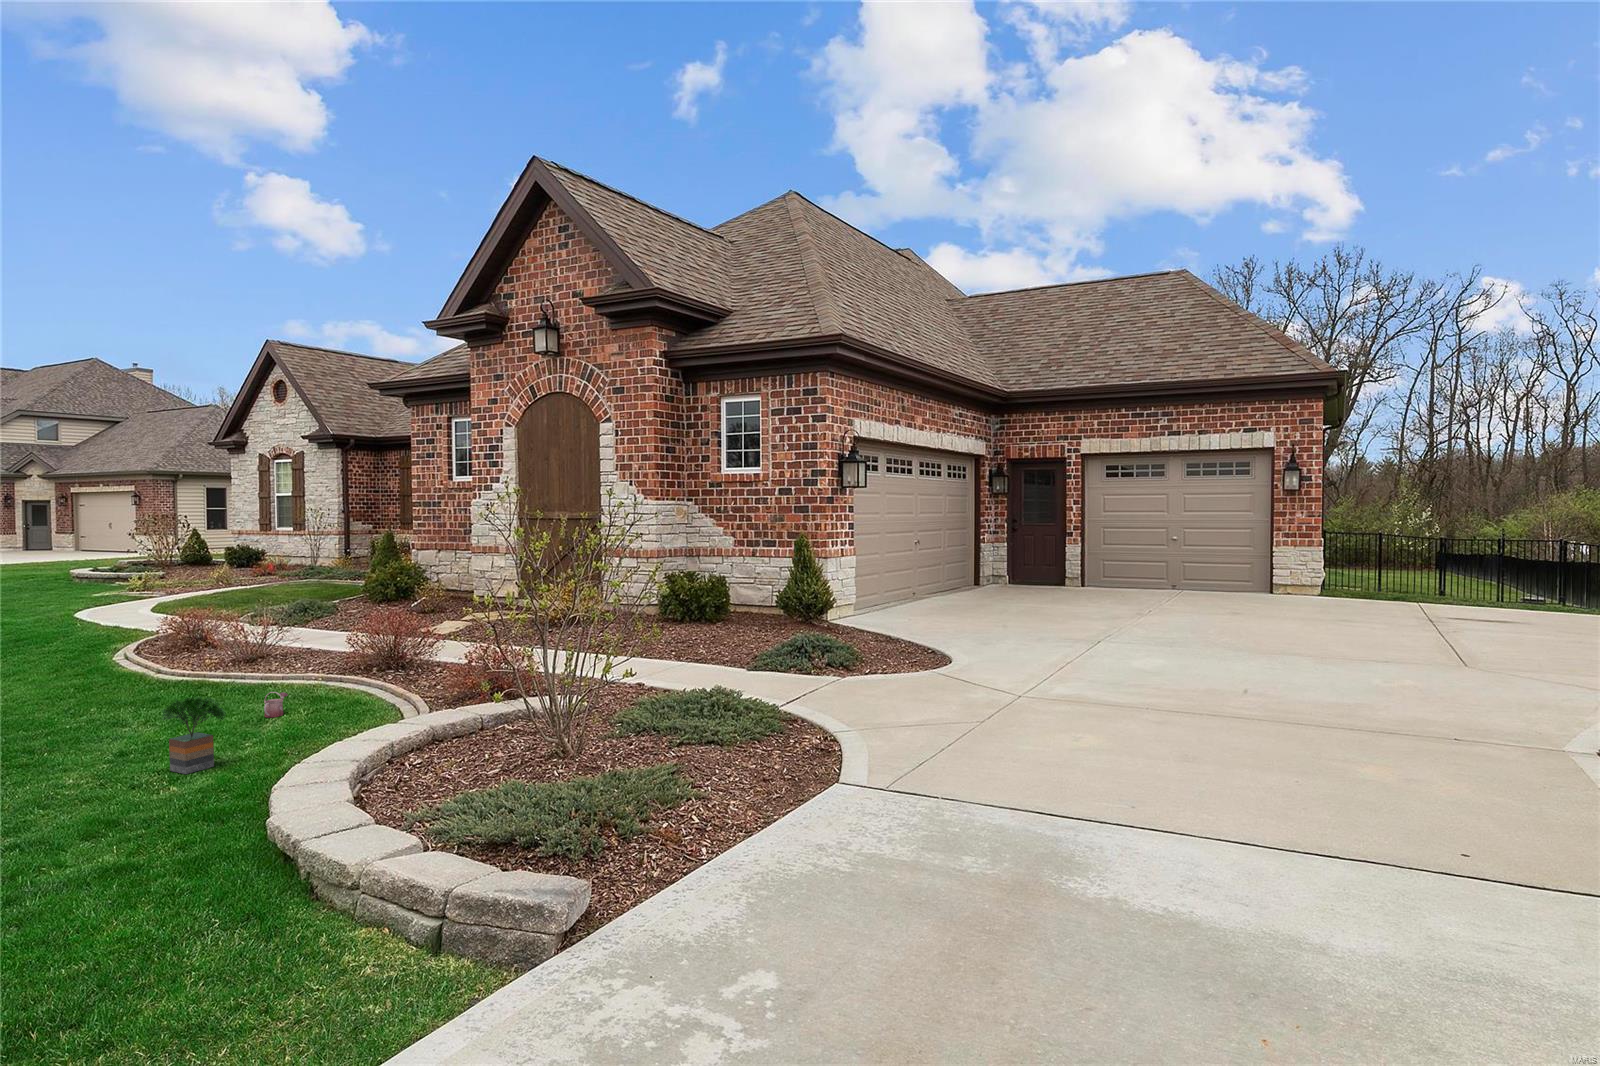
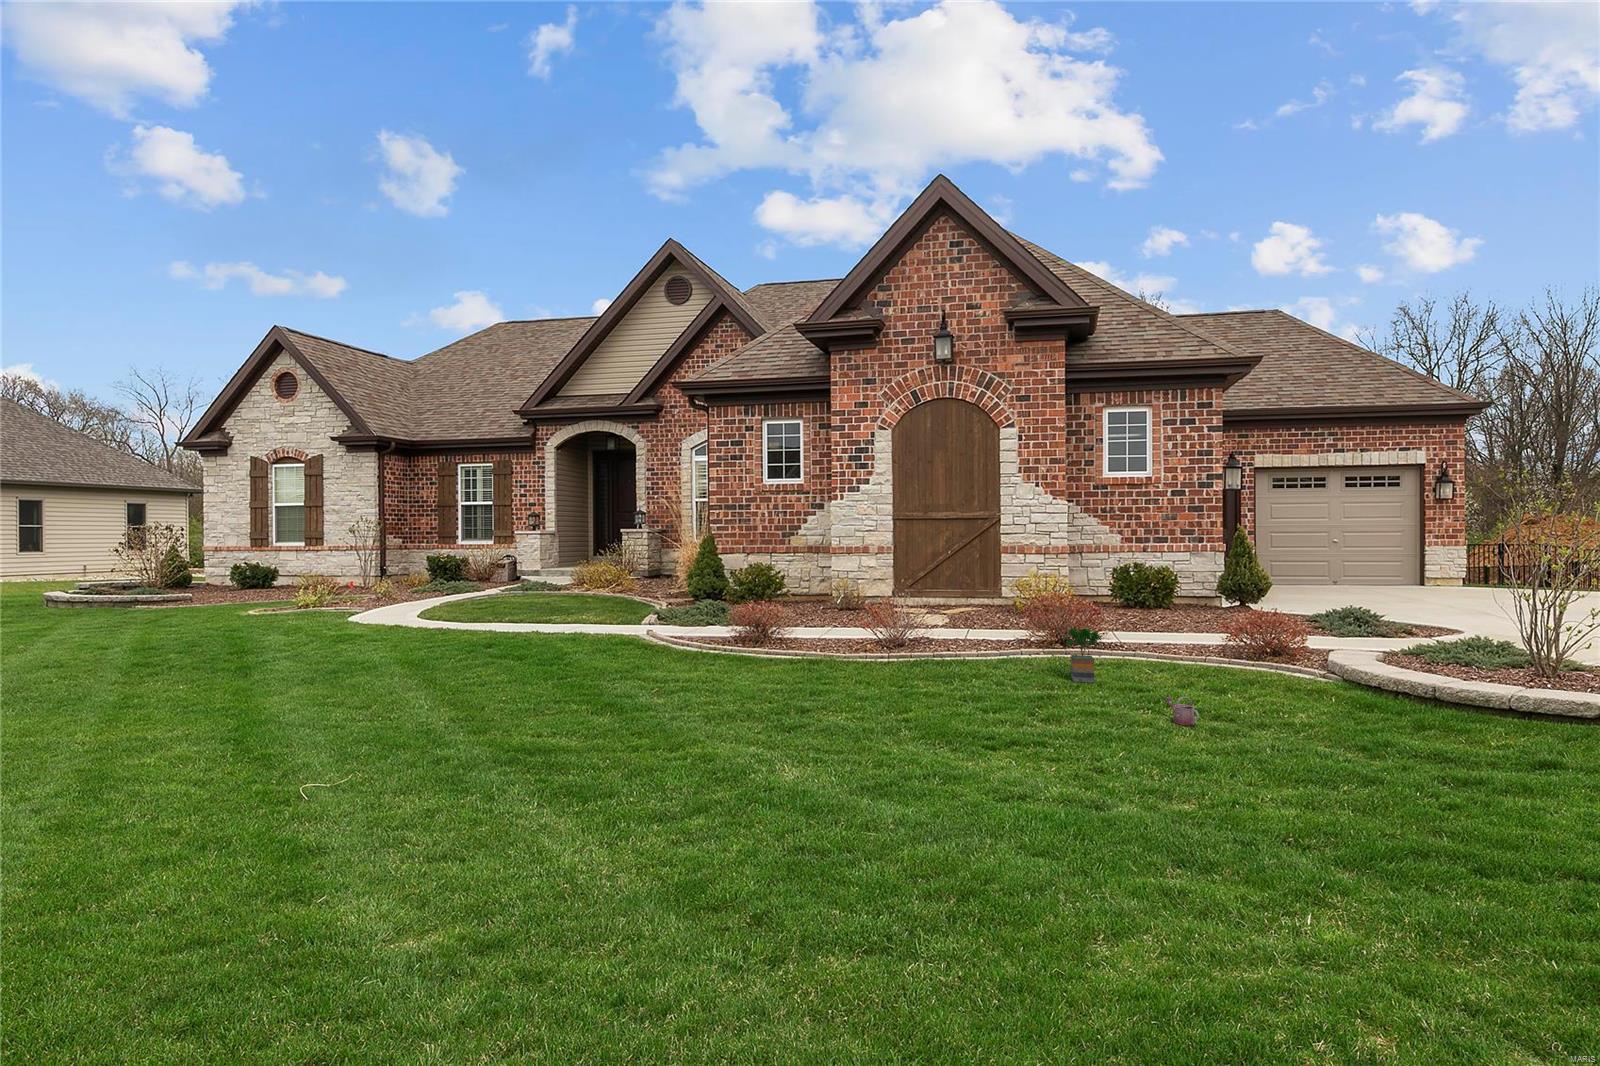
potted tree: present [161,696,226,774] -> present [1063,628,1102,683]

